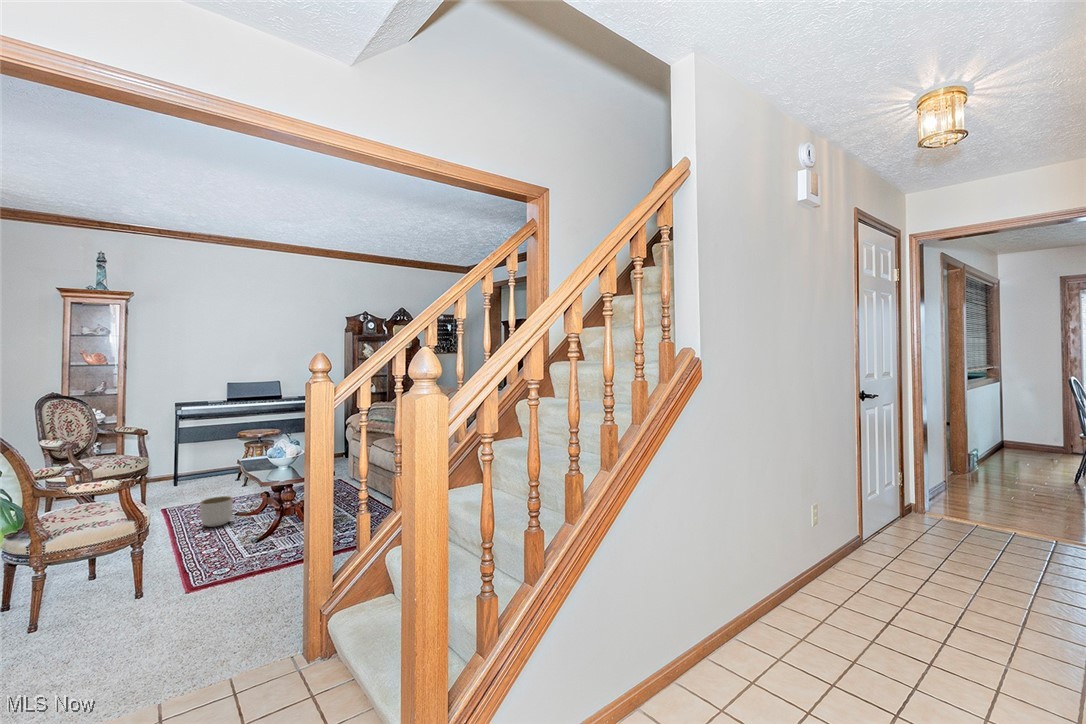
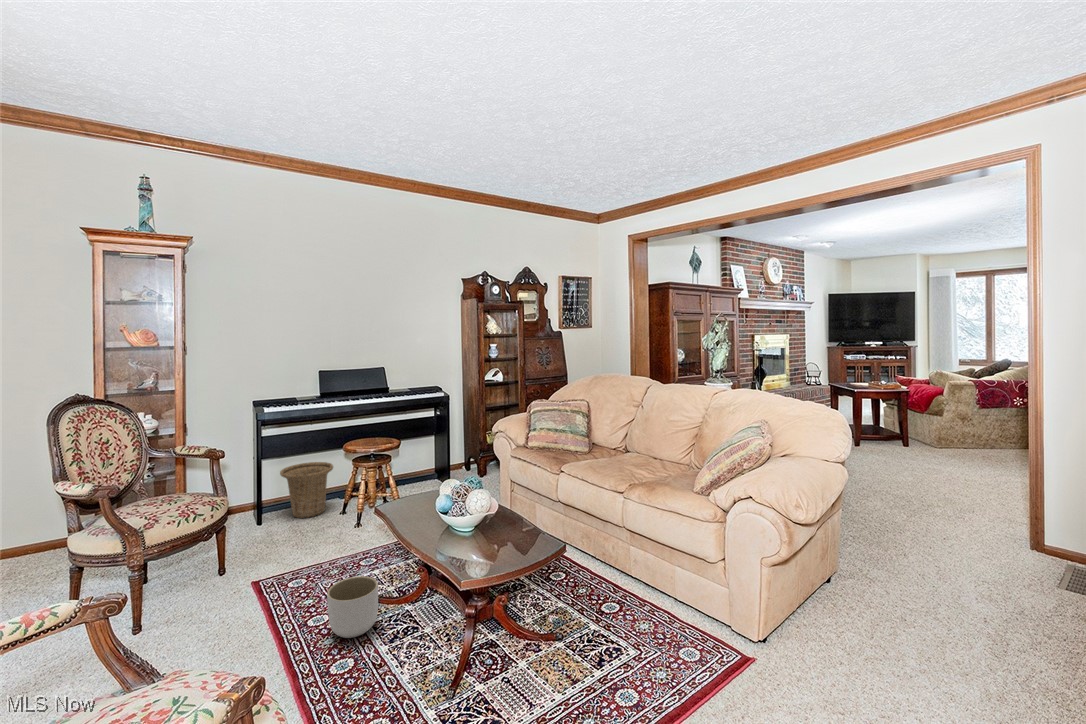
basket: none [191,446,231,483] -> present [280,462,333,518]

